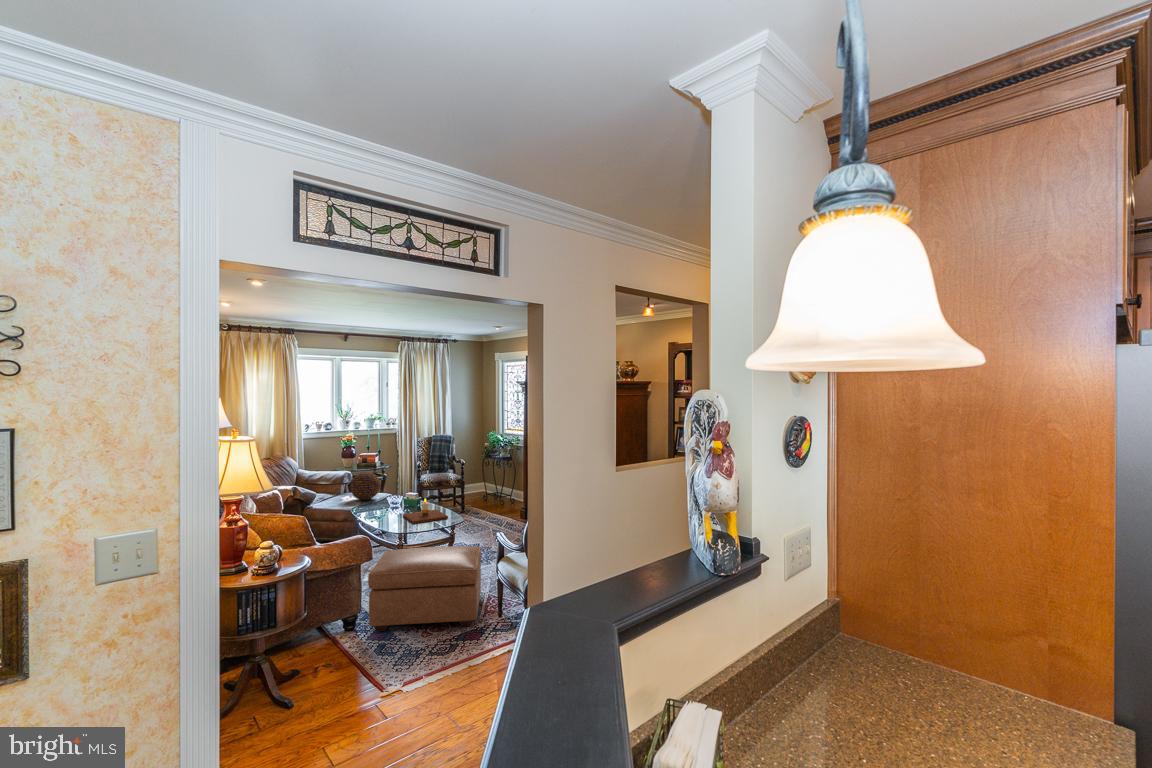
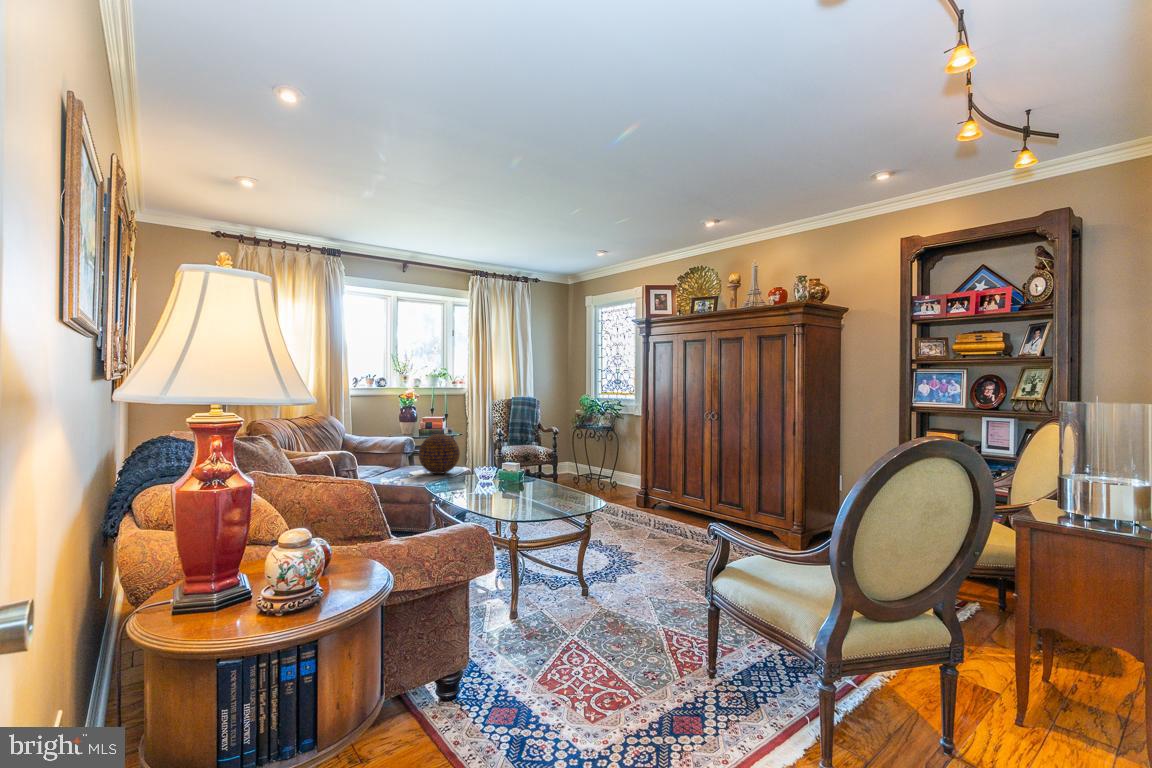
candle: present [403,499,448,523] -> none [506,469,579,507]
ottoman: present [368,546,481,631] -> none [490,547,695,710]

